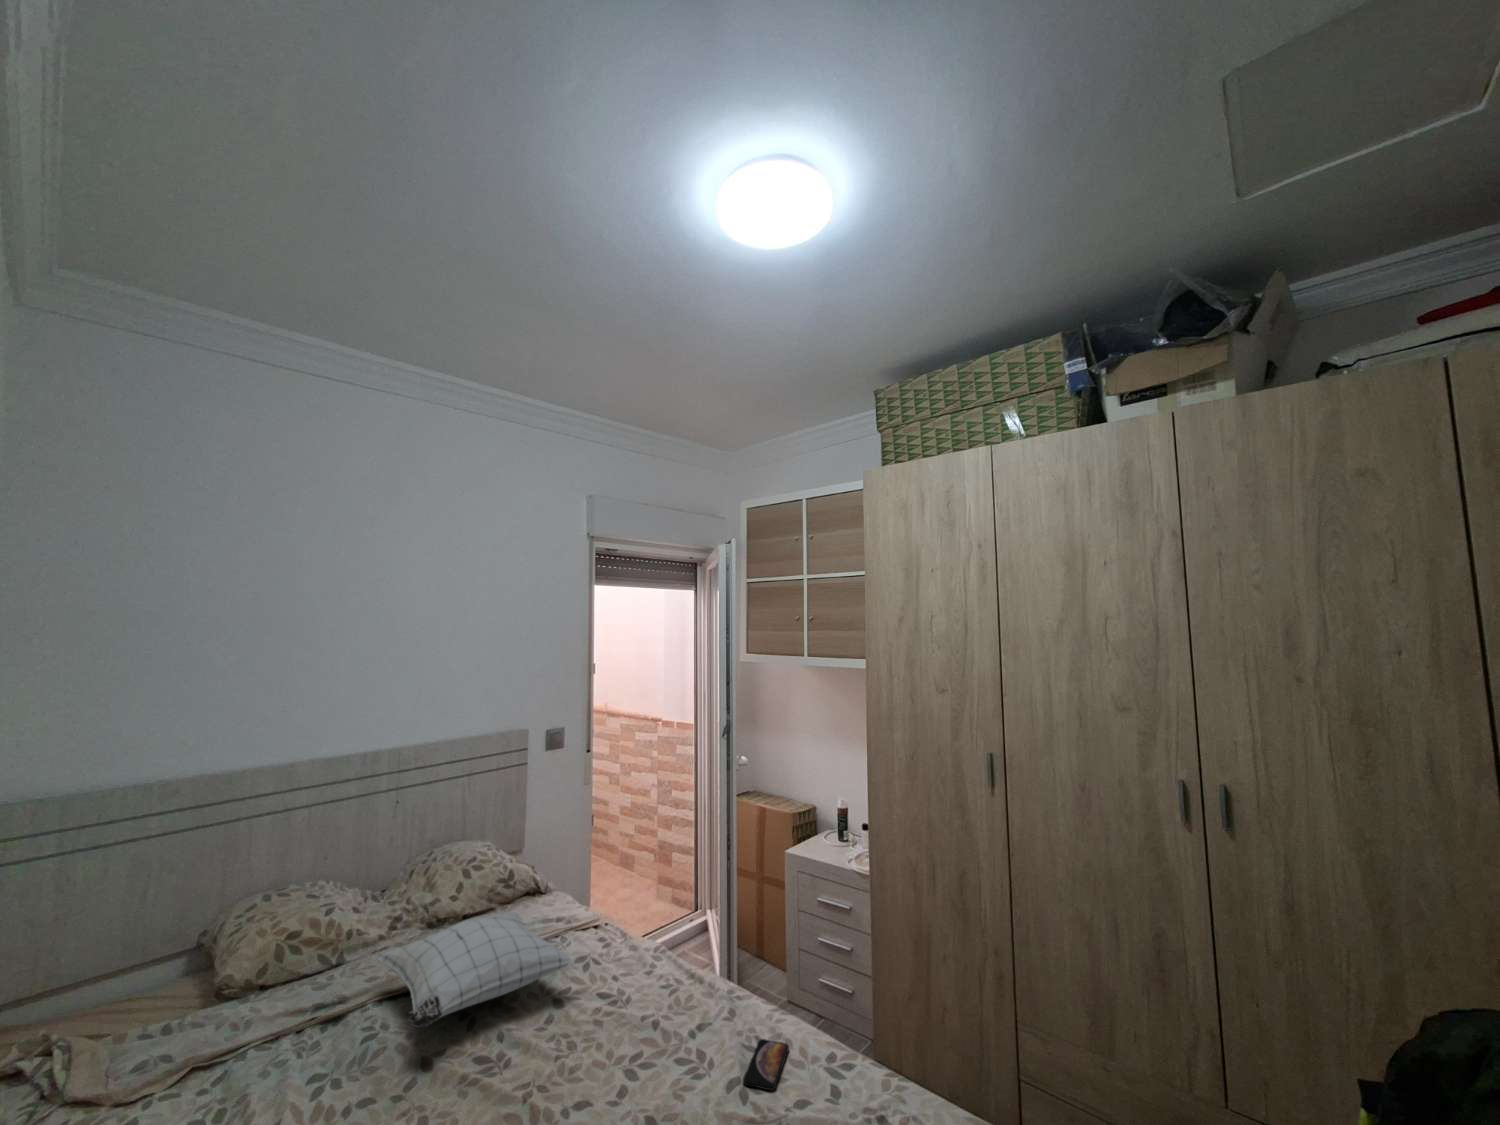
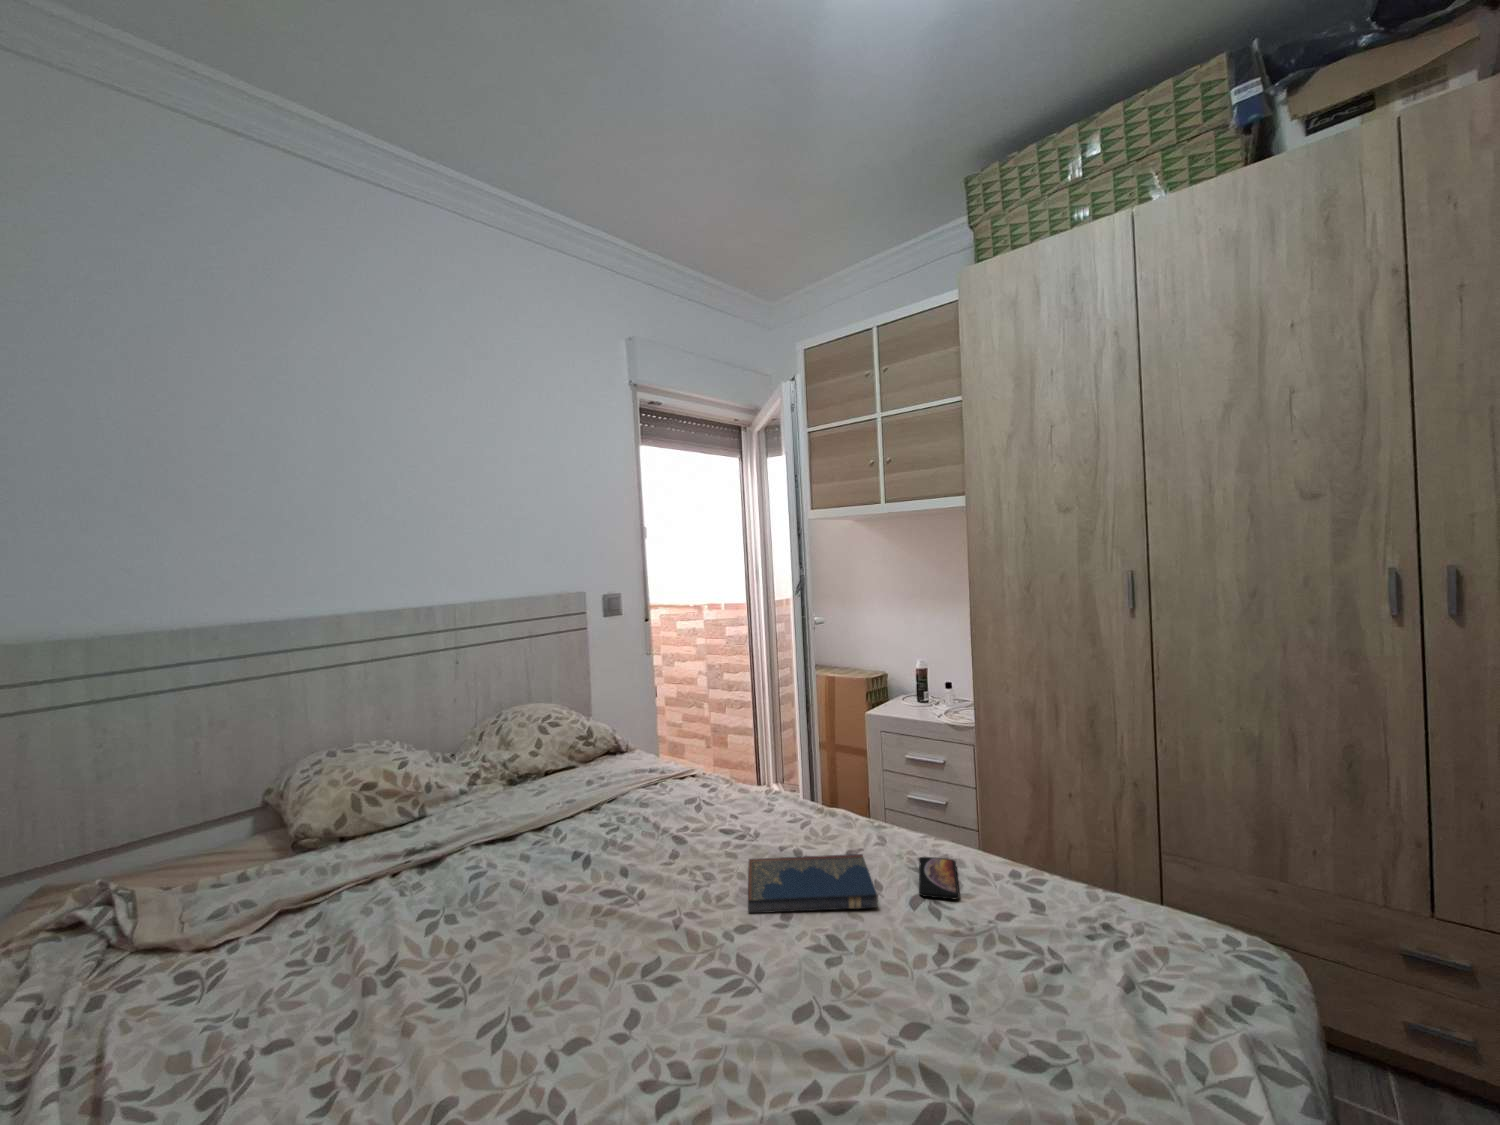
pillow: present [378,912,572,1029] -> none [469,755,692,858]
hardcover book: none [588,1034,707,1096] -> present [748,854,878,913]

